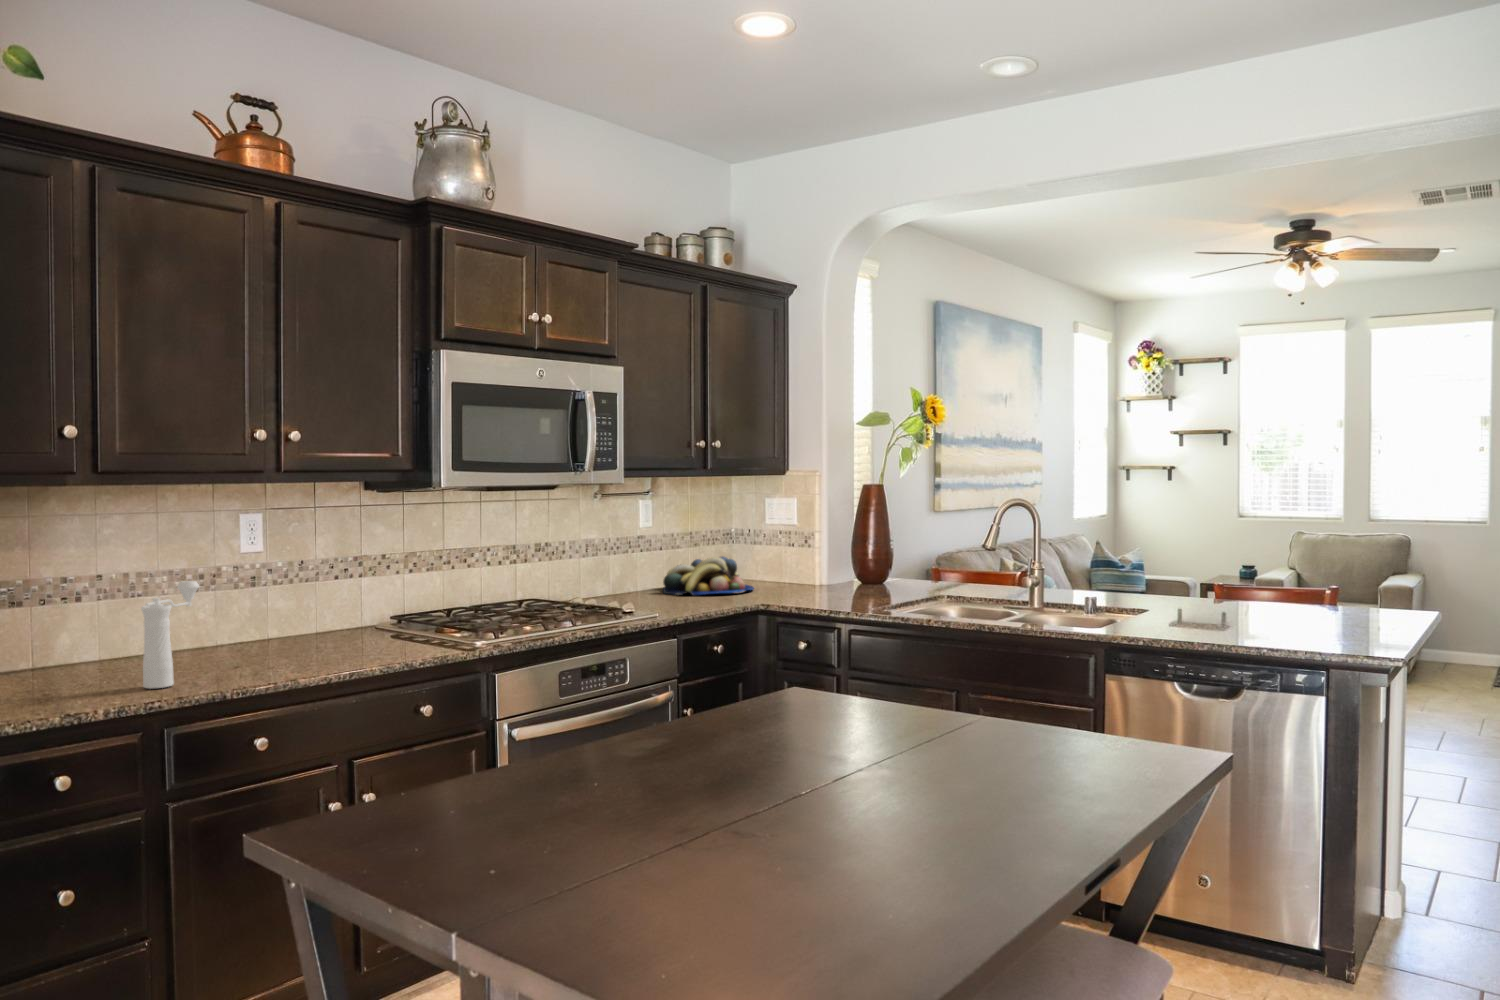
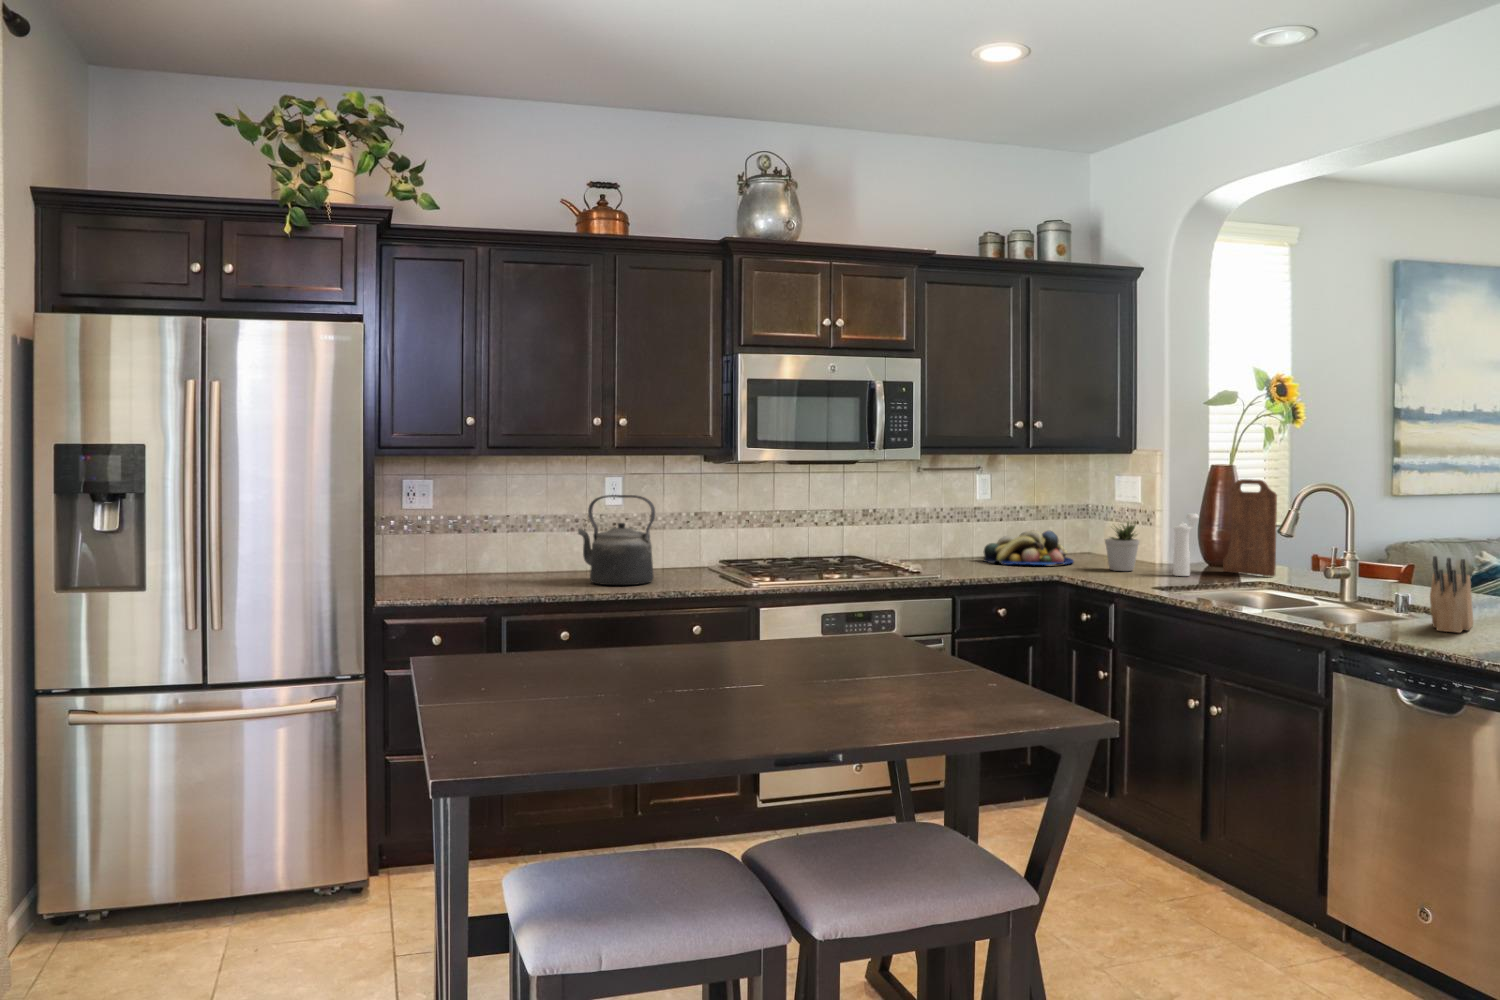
cutting board: none [892,497,944,589] -> present [1223,479,1277,577]
kettle: none [235,537,355,661] -> present [578,495,655,585]
potted plant: none [793,539,828,594] -> present [1105,522,1139,571]
knife block: none [1150,559,1198,626] -> present [1430,556,1474,633]
pepper mill: present [141,581,199,689] -> present [1173,514,1199,576]

